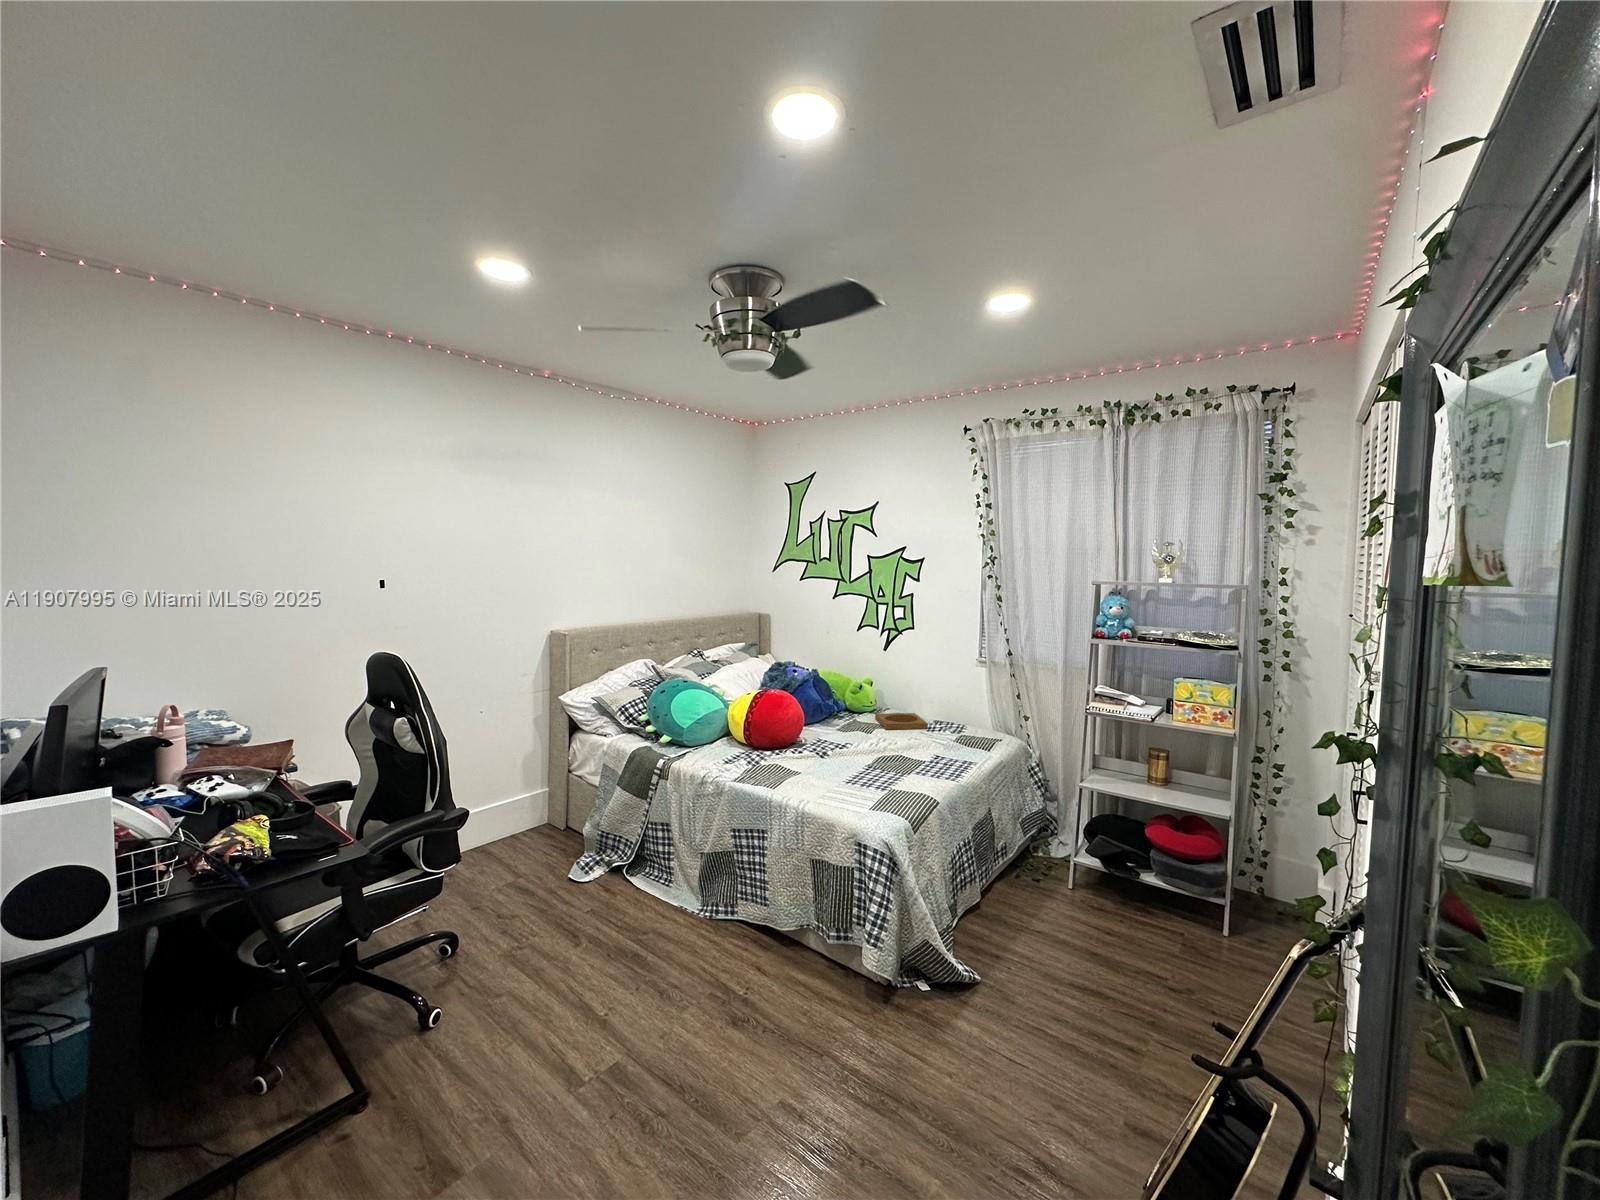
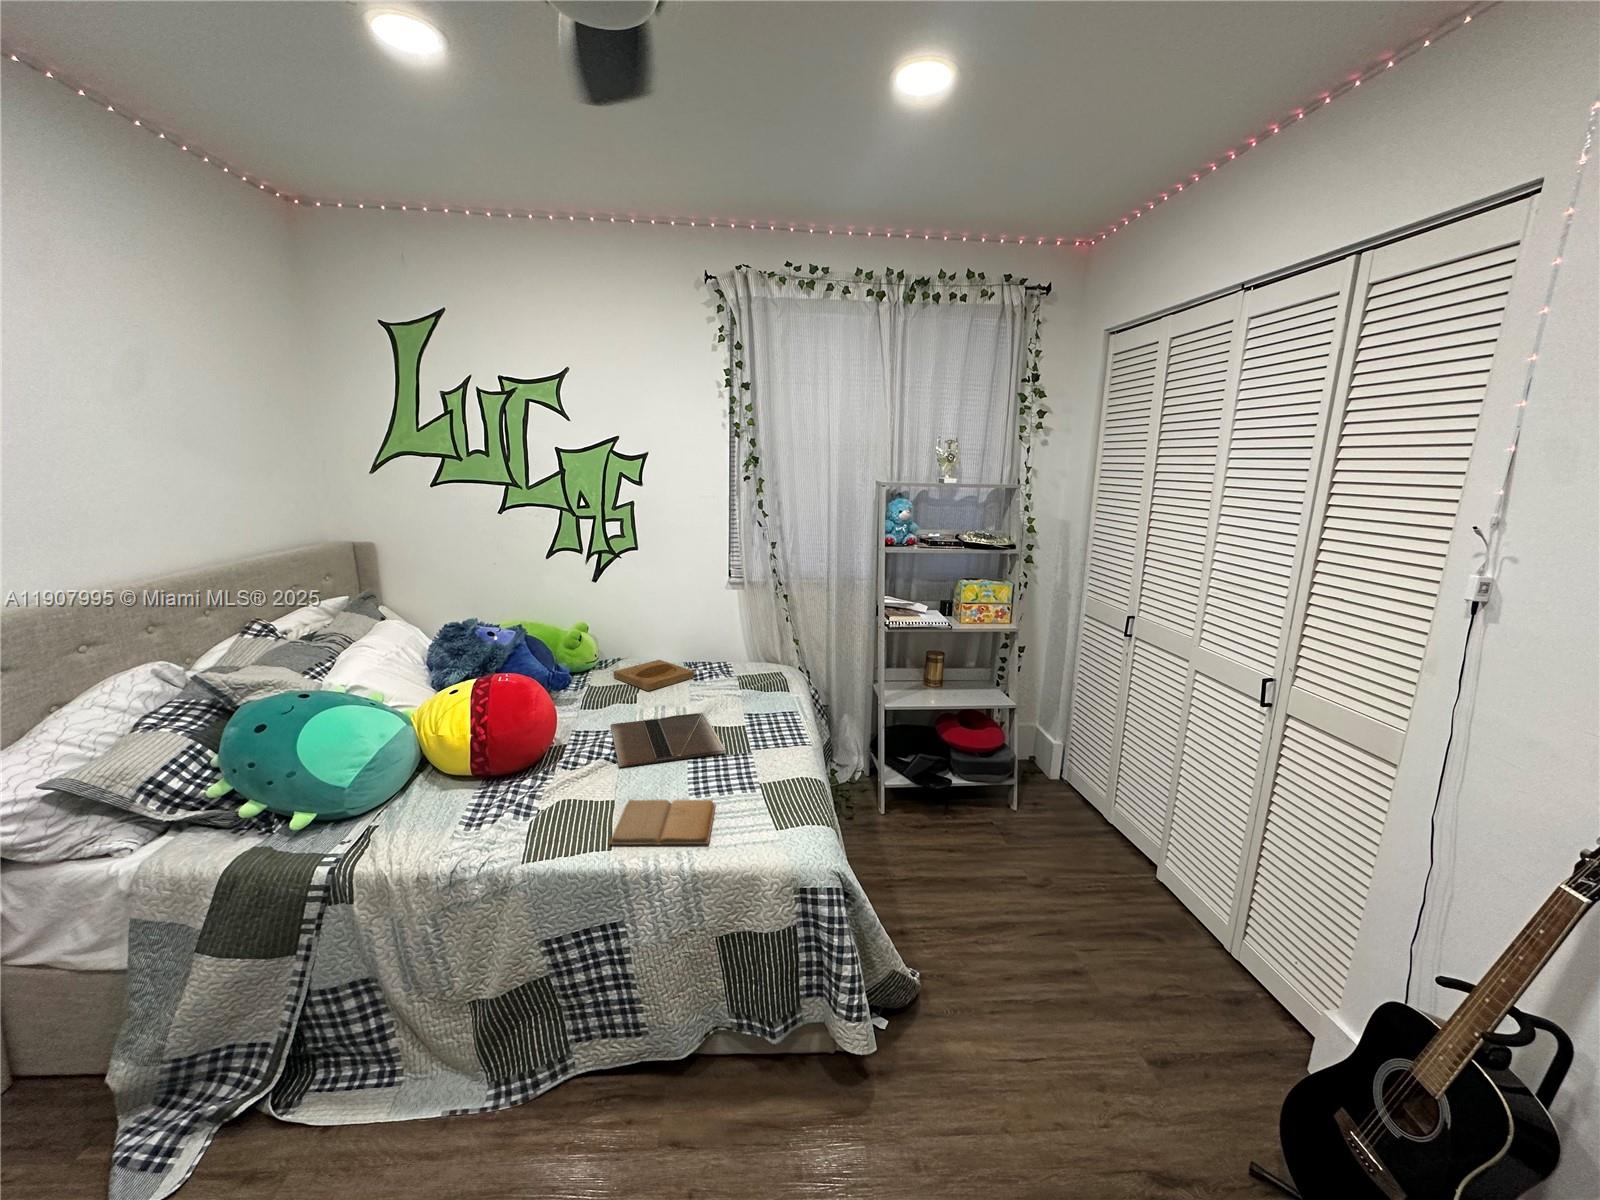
laptop: none [818,740,903,769] -> present [611,713,726,767]
book: none [772,771,846,800] -> present [610,800,715,845]

